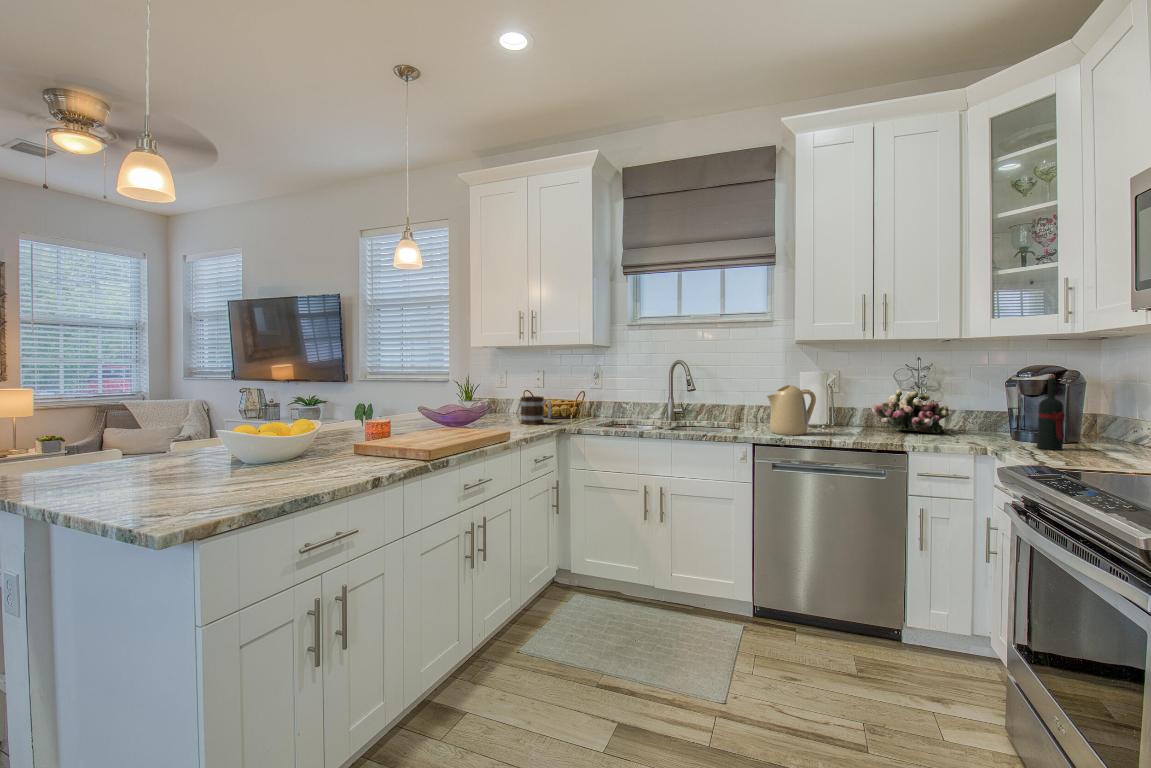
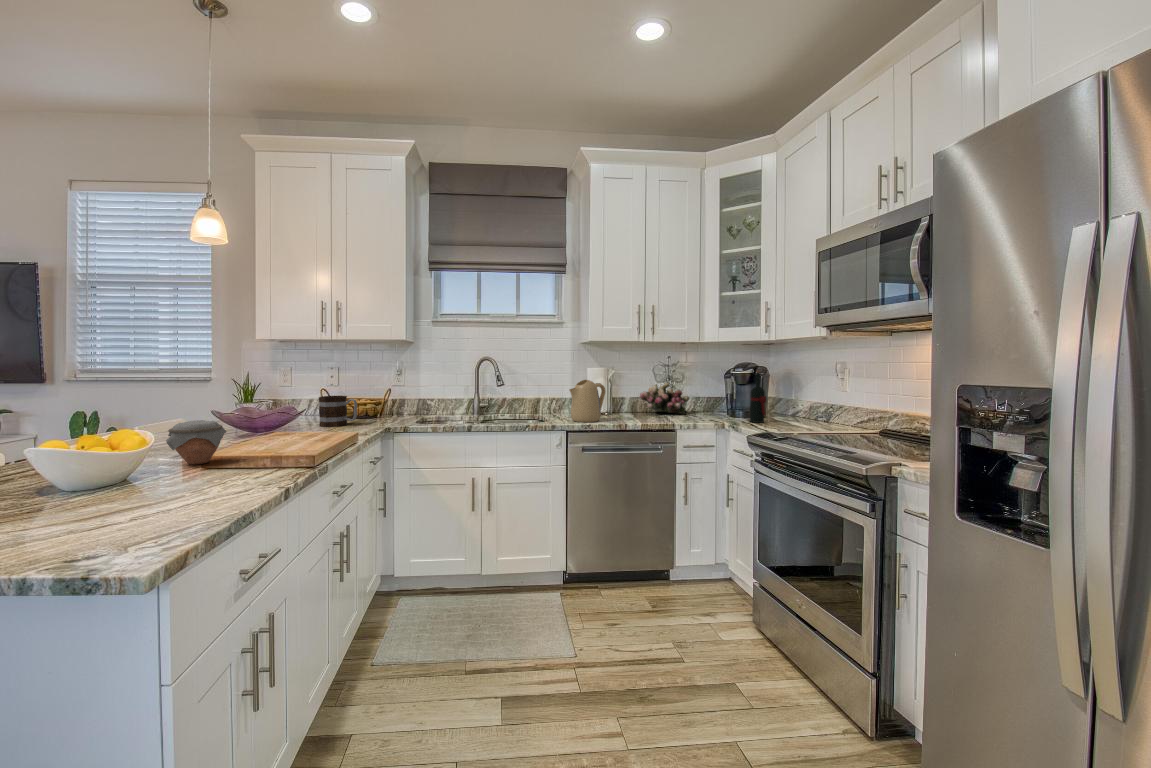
jar: none [405,409,444,443] -> present [166,420,226,465]

